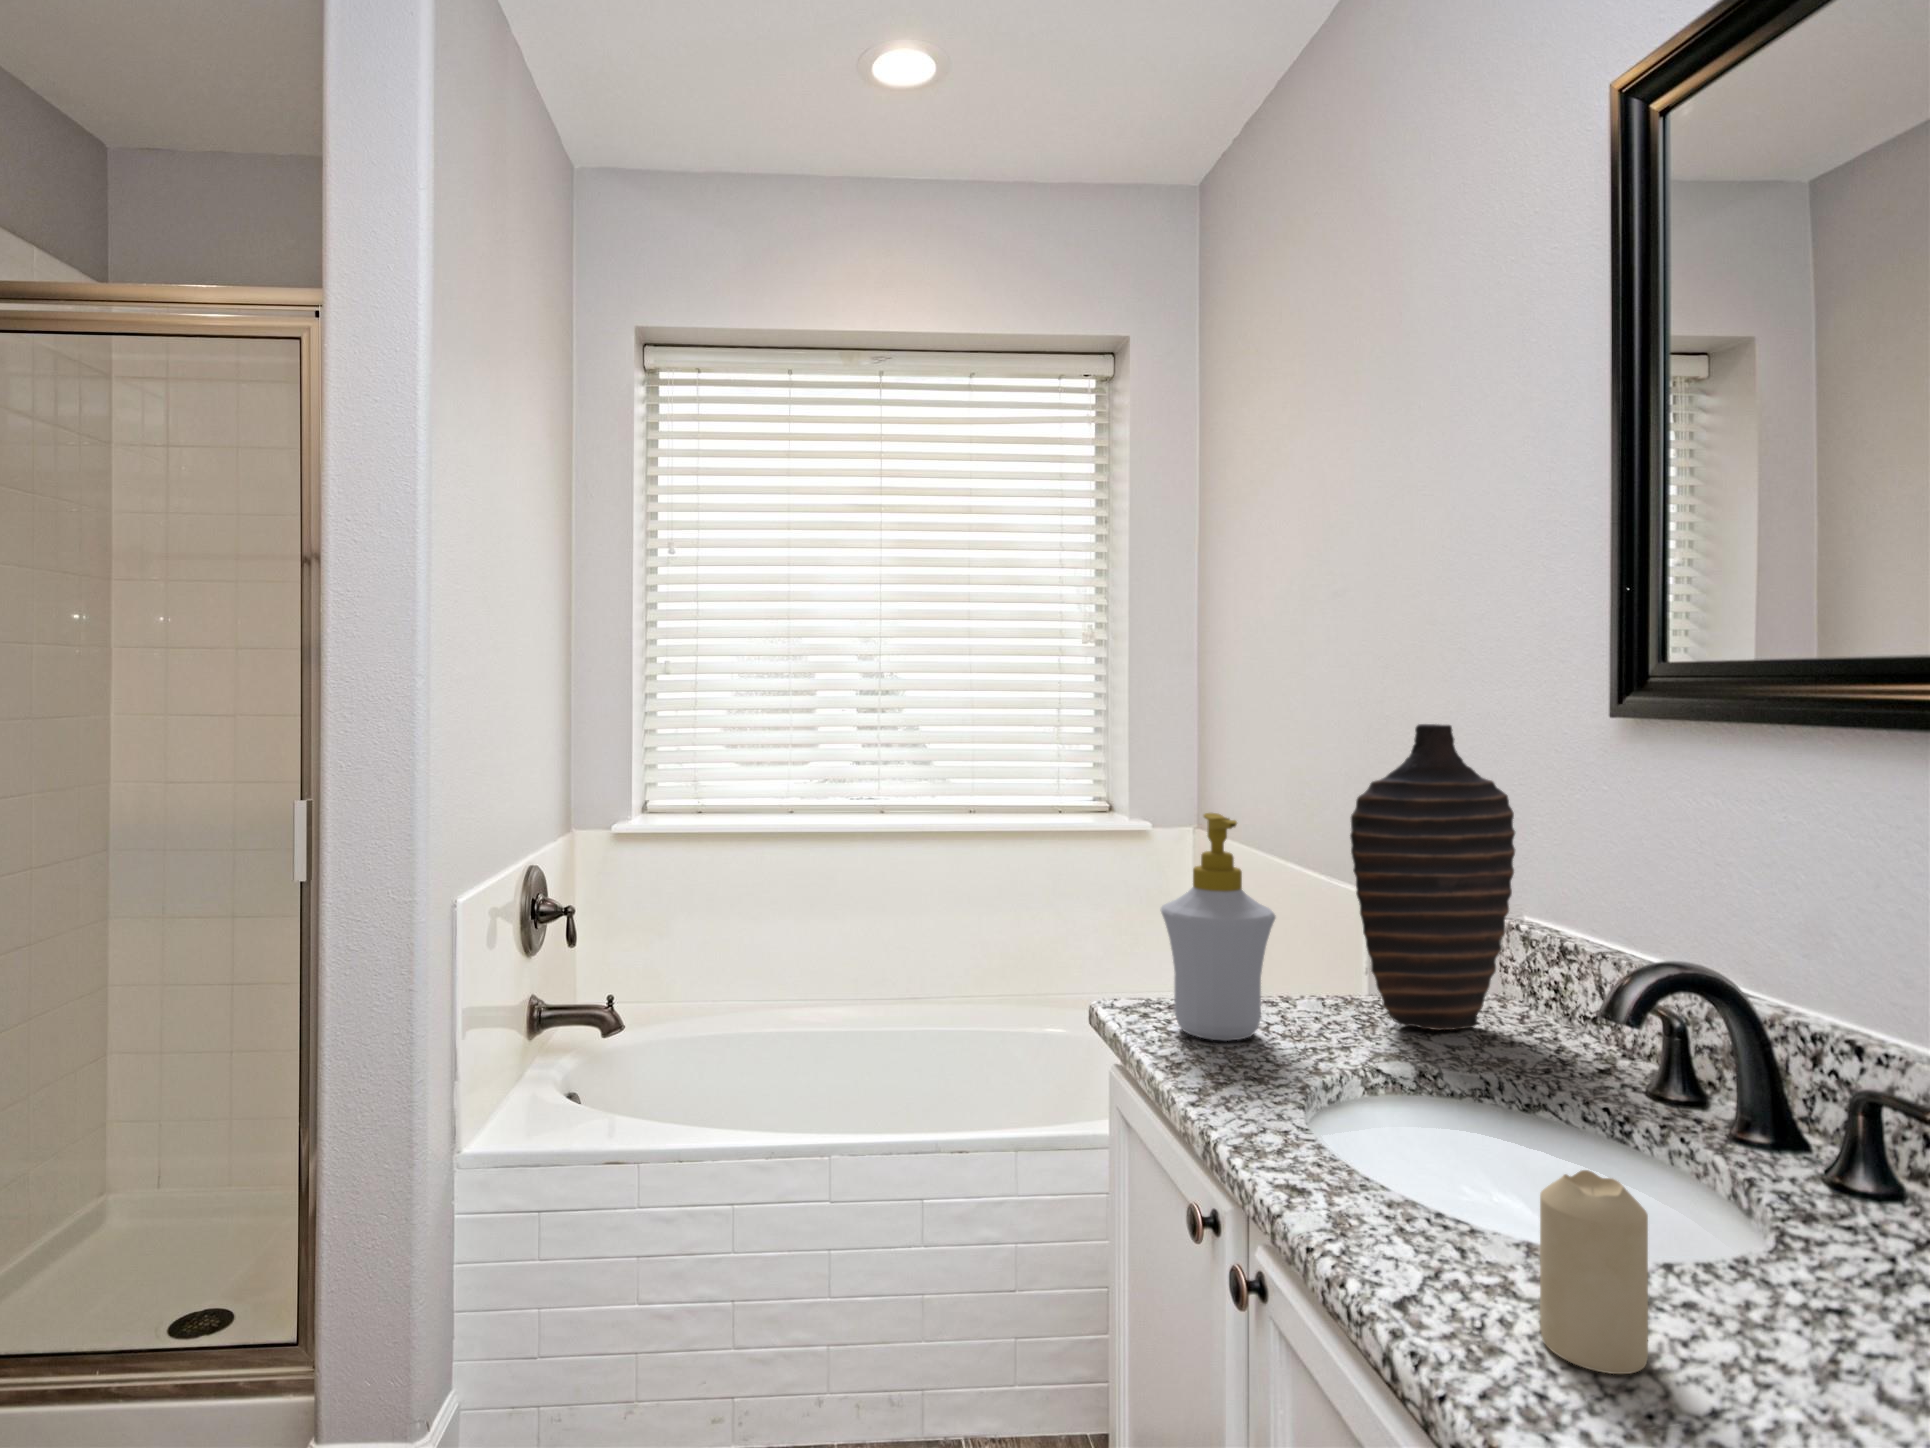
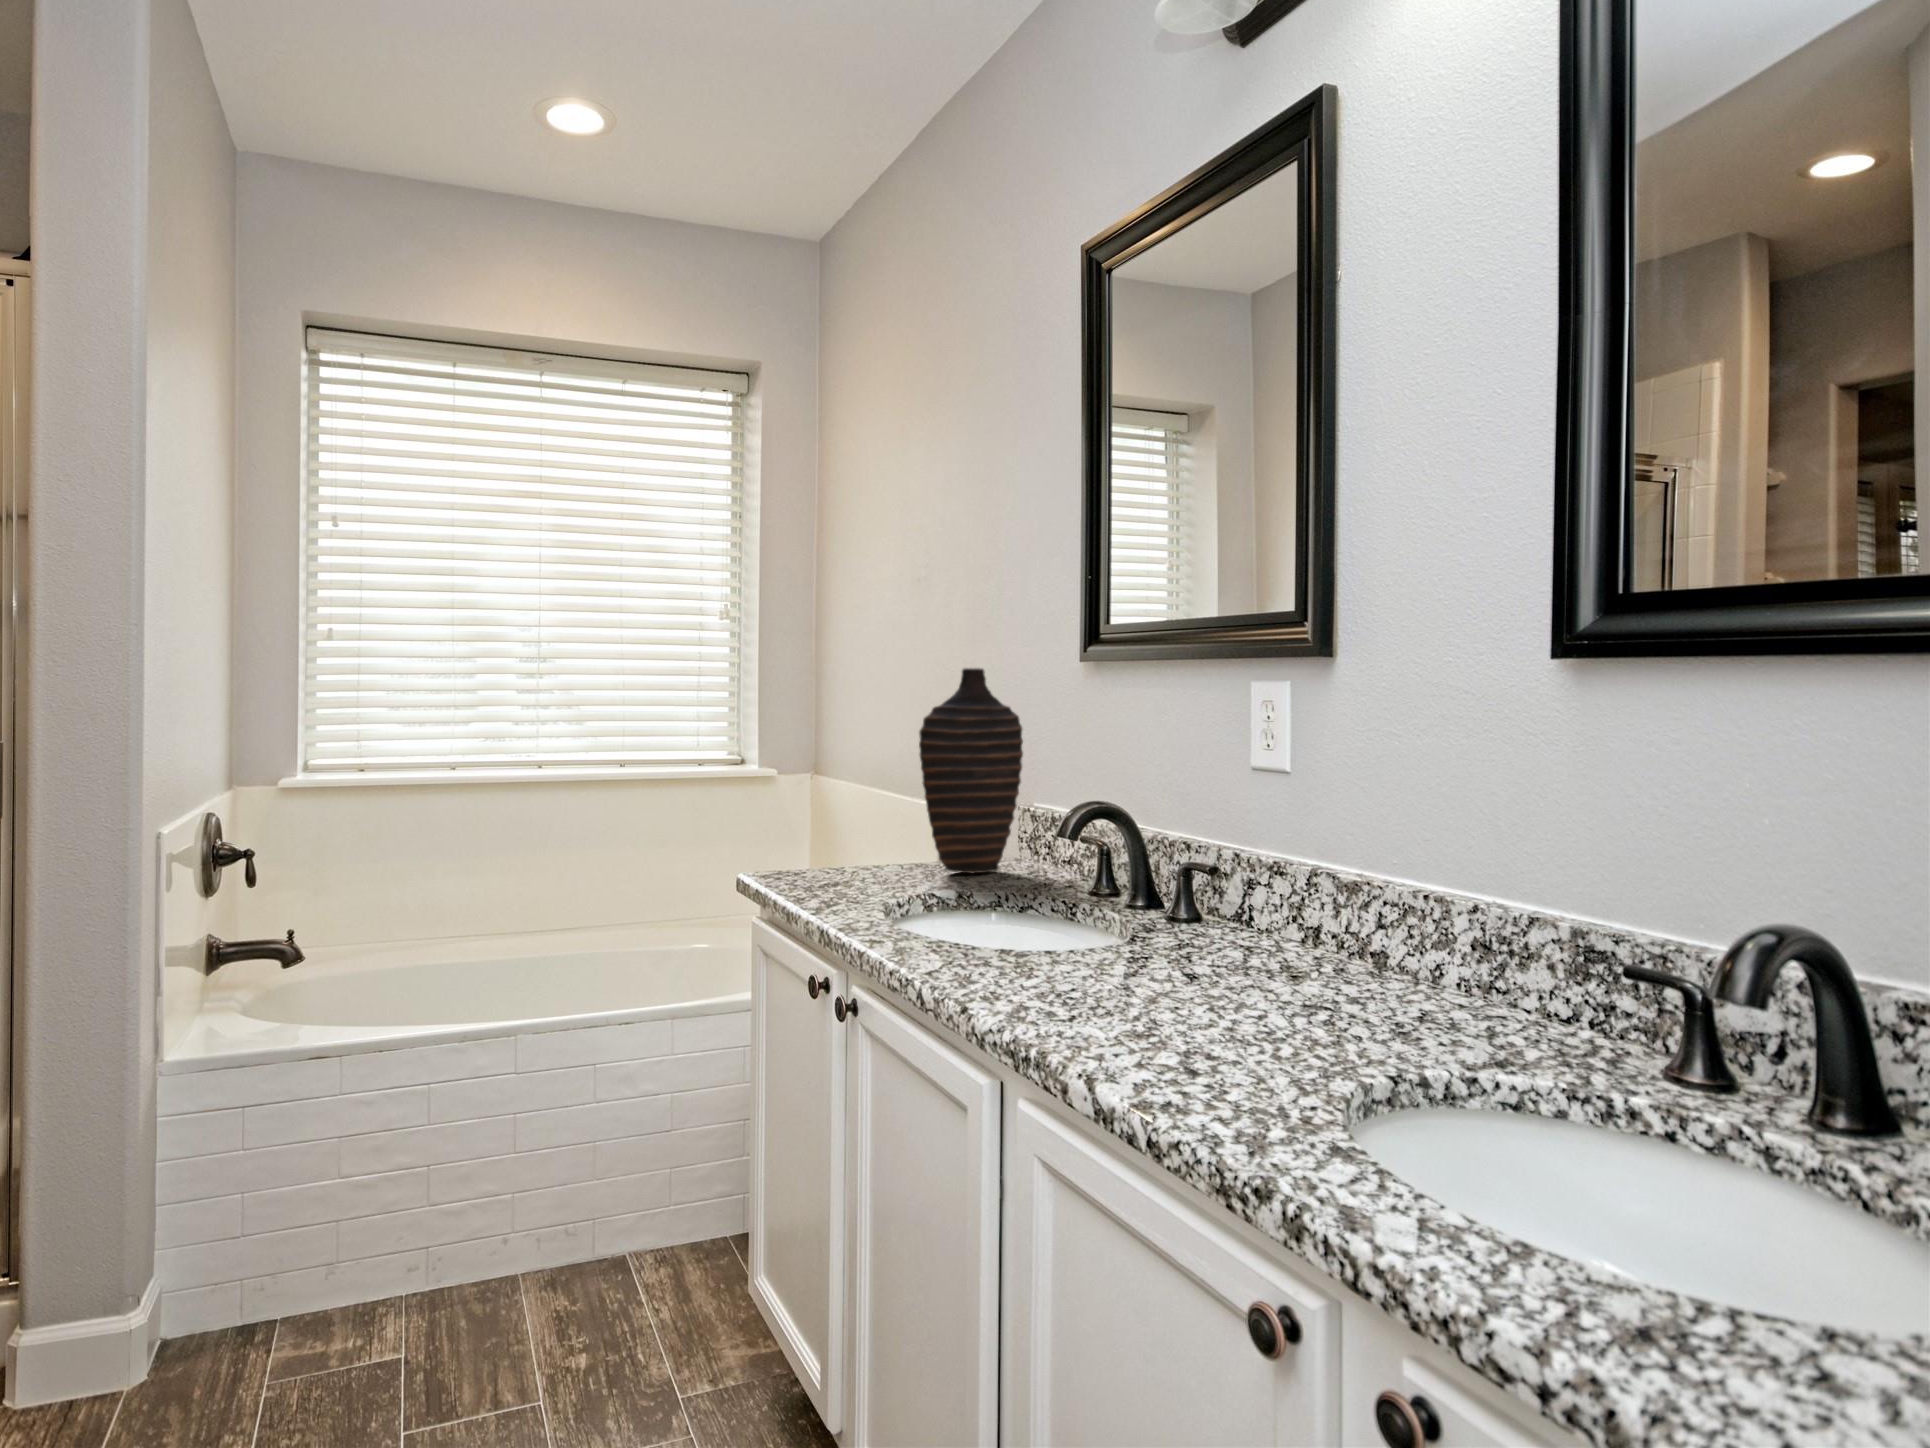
soap bottle: present [1161,813,1275,1041] -> none [791,730,869,886]
candle: present [1540,1170,1648,1374] -> none [999,889,1050,987]

